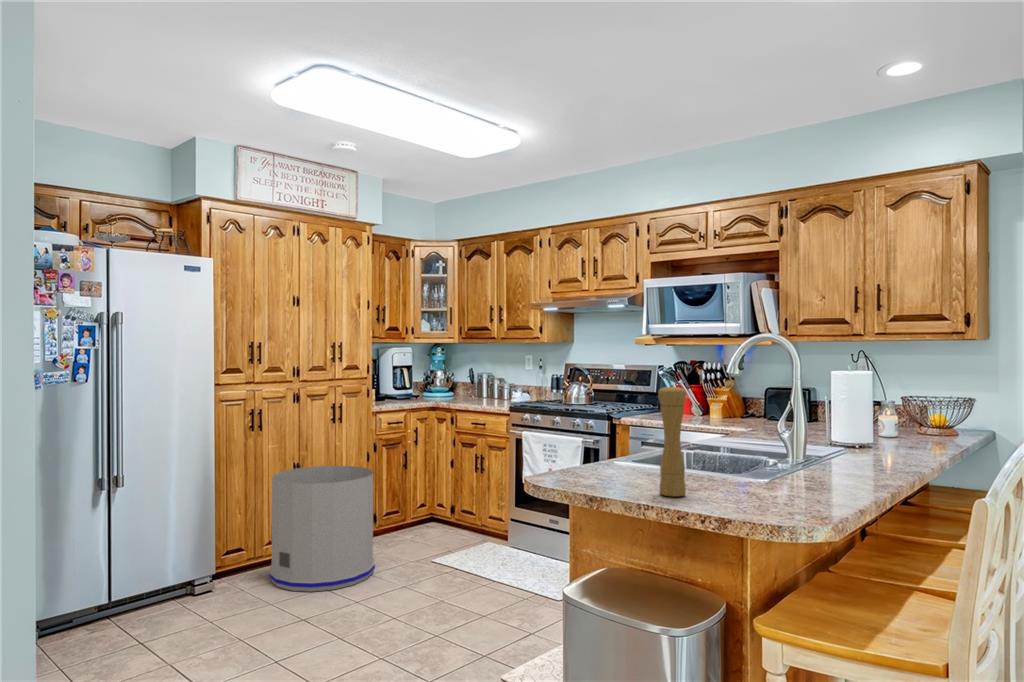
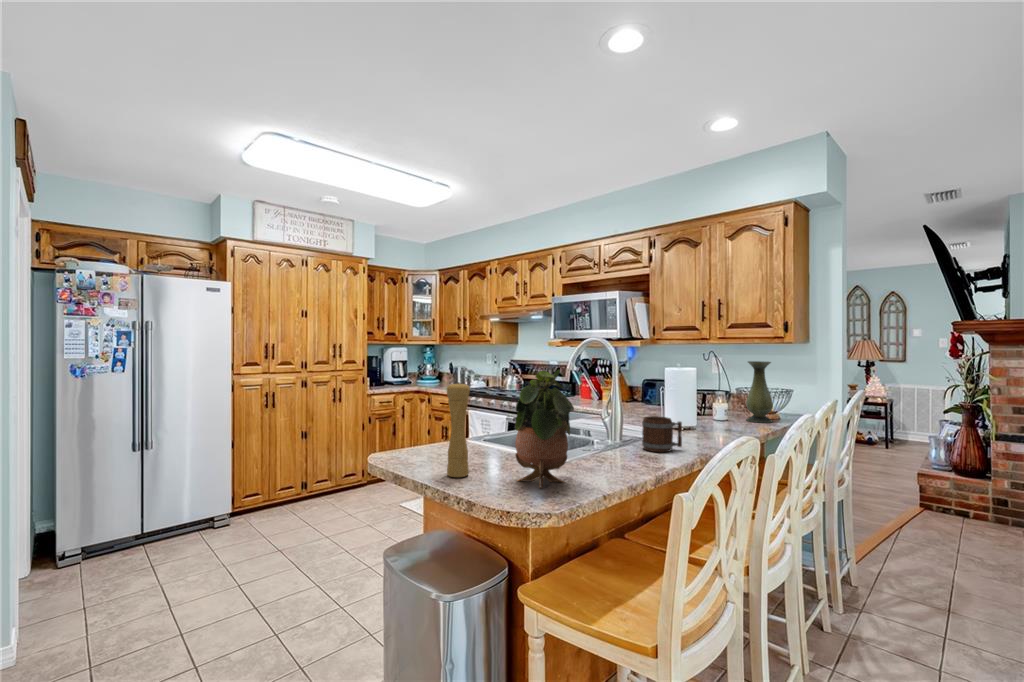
vase: none [917,363,953,439] -> present [746,361,773,423]
potted plant: none [746,369,819,505] -> present [515,370,574,488]
mug: none [838,428,887,470] -> present [642,416,682,452]
trash can: present [269,466,375,592] -> none [273,434,355,528]

